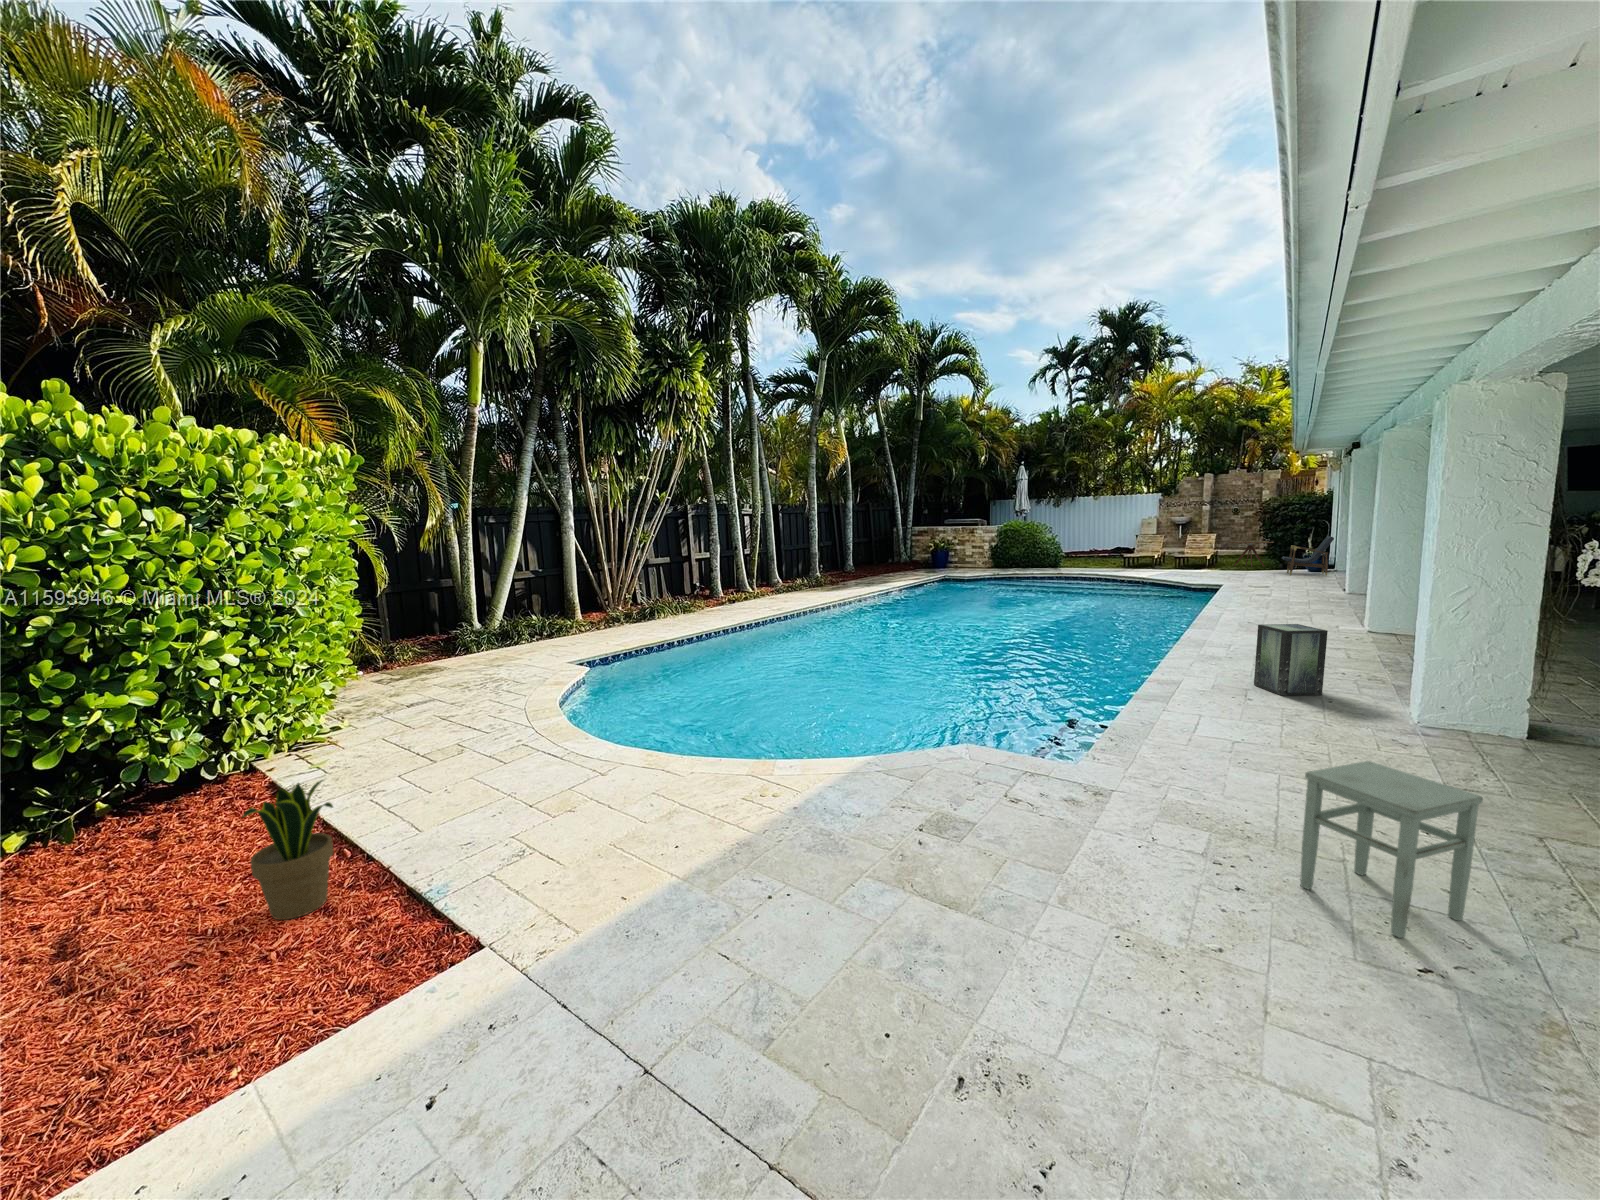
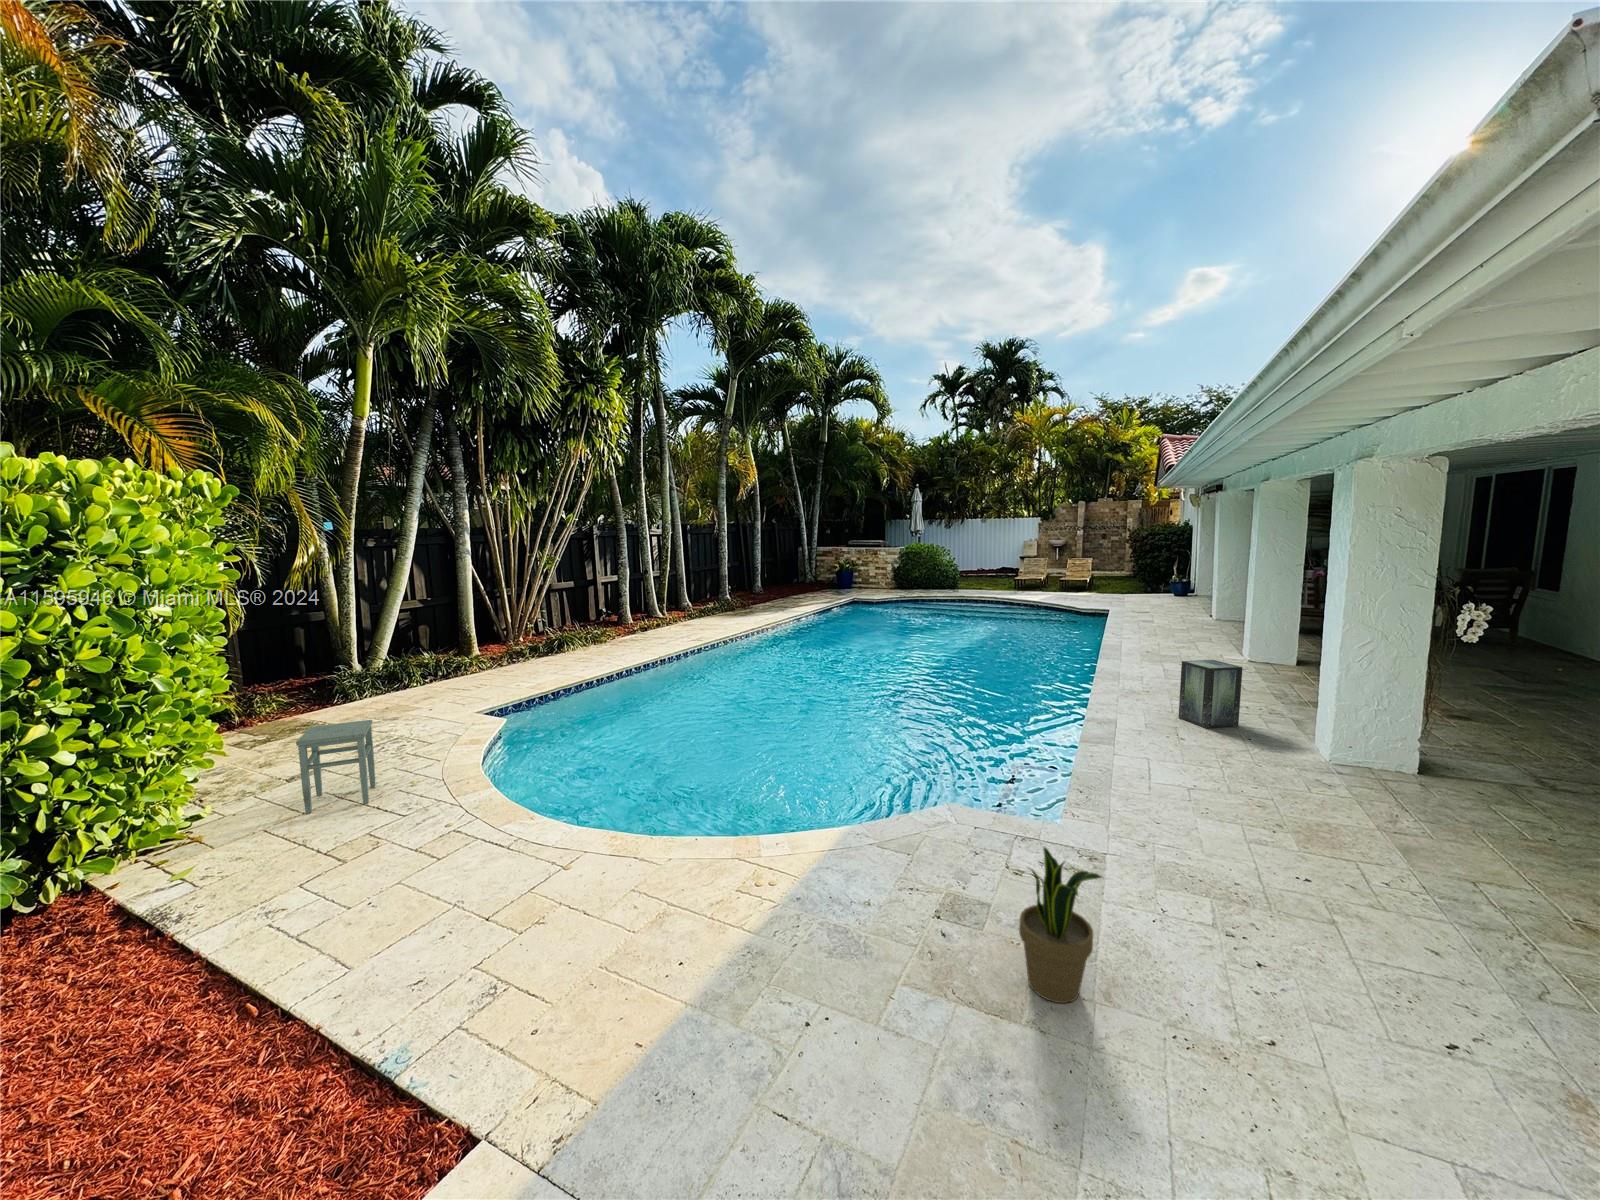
lounge chair: present [1282,536,1334,576] -> none [1153,562,1196,598]
round table: present [1229,541,1273,567] -> none [1106,565,1144,589]
stool: present [1300,761,1483,938] -> present [296,720,376,814]
potted plant: present [242,781,333,920] -> present [1019,847,1102,1003]

